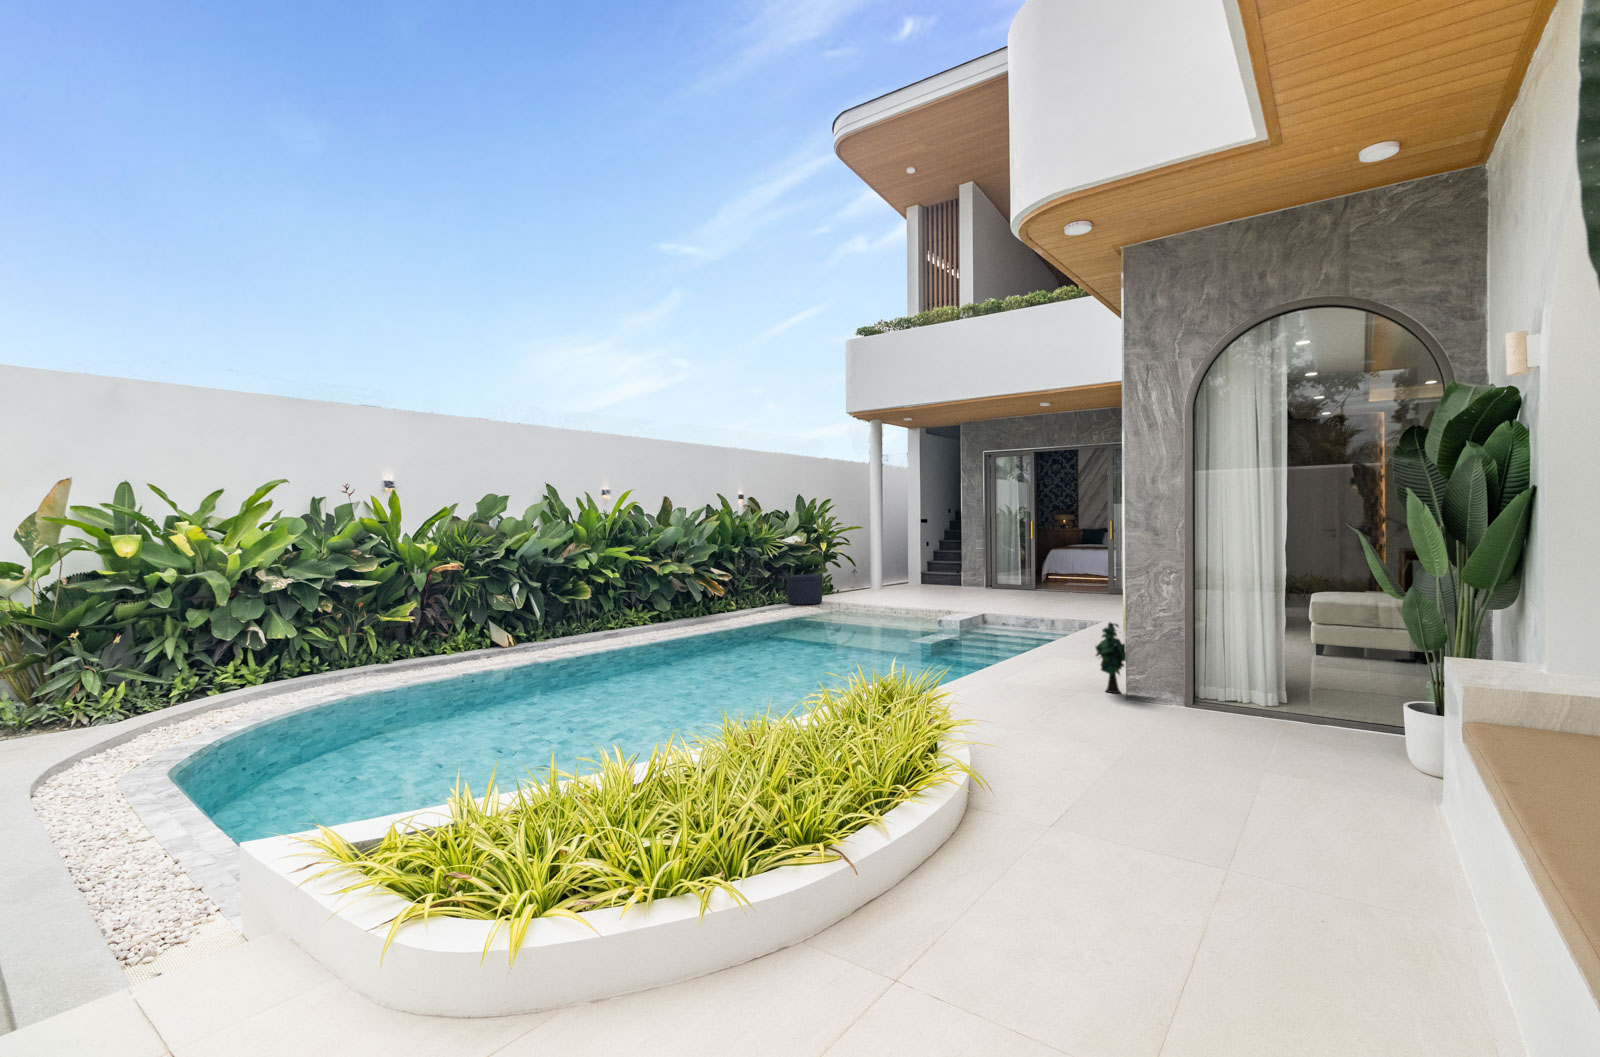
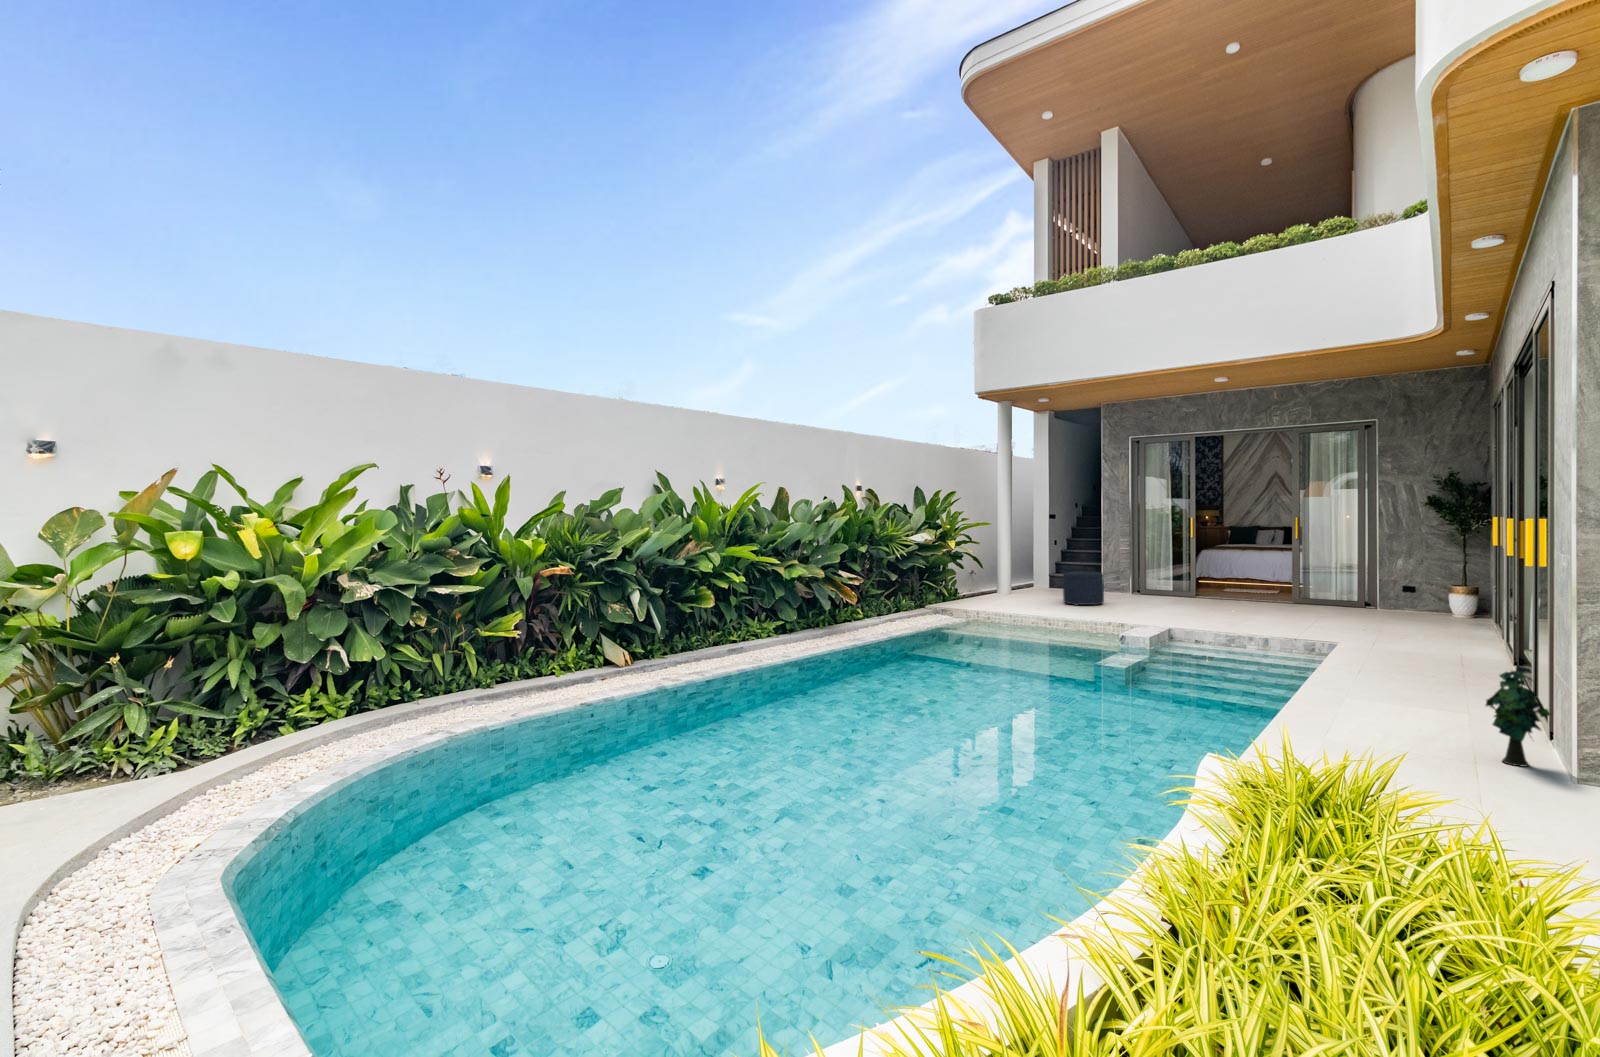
ottoman: present [787,574,822,605] -> present [1063,571,1104,605]

